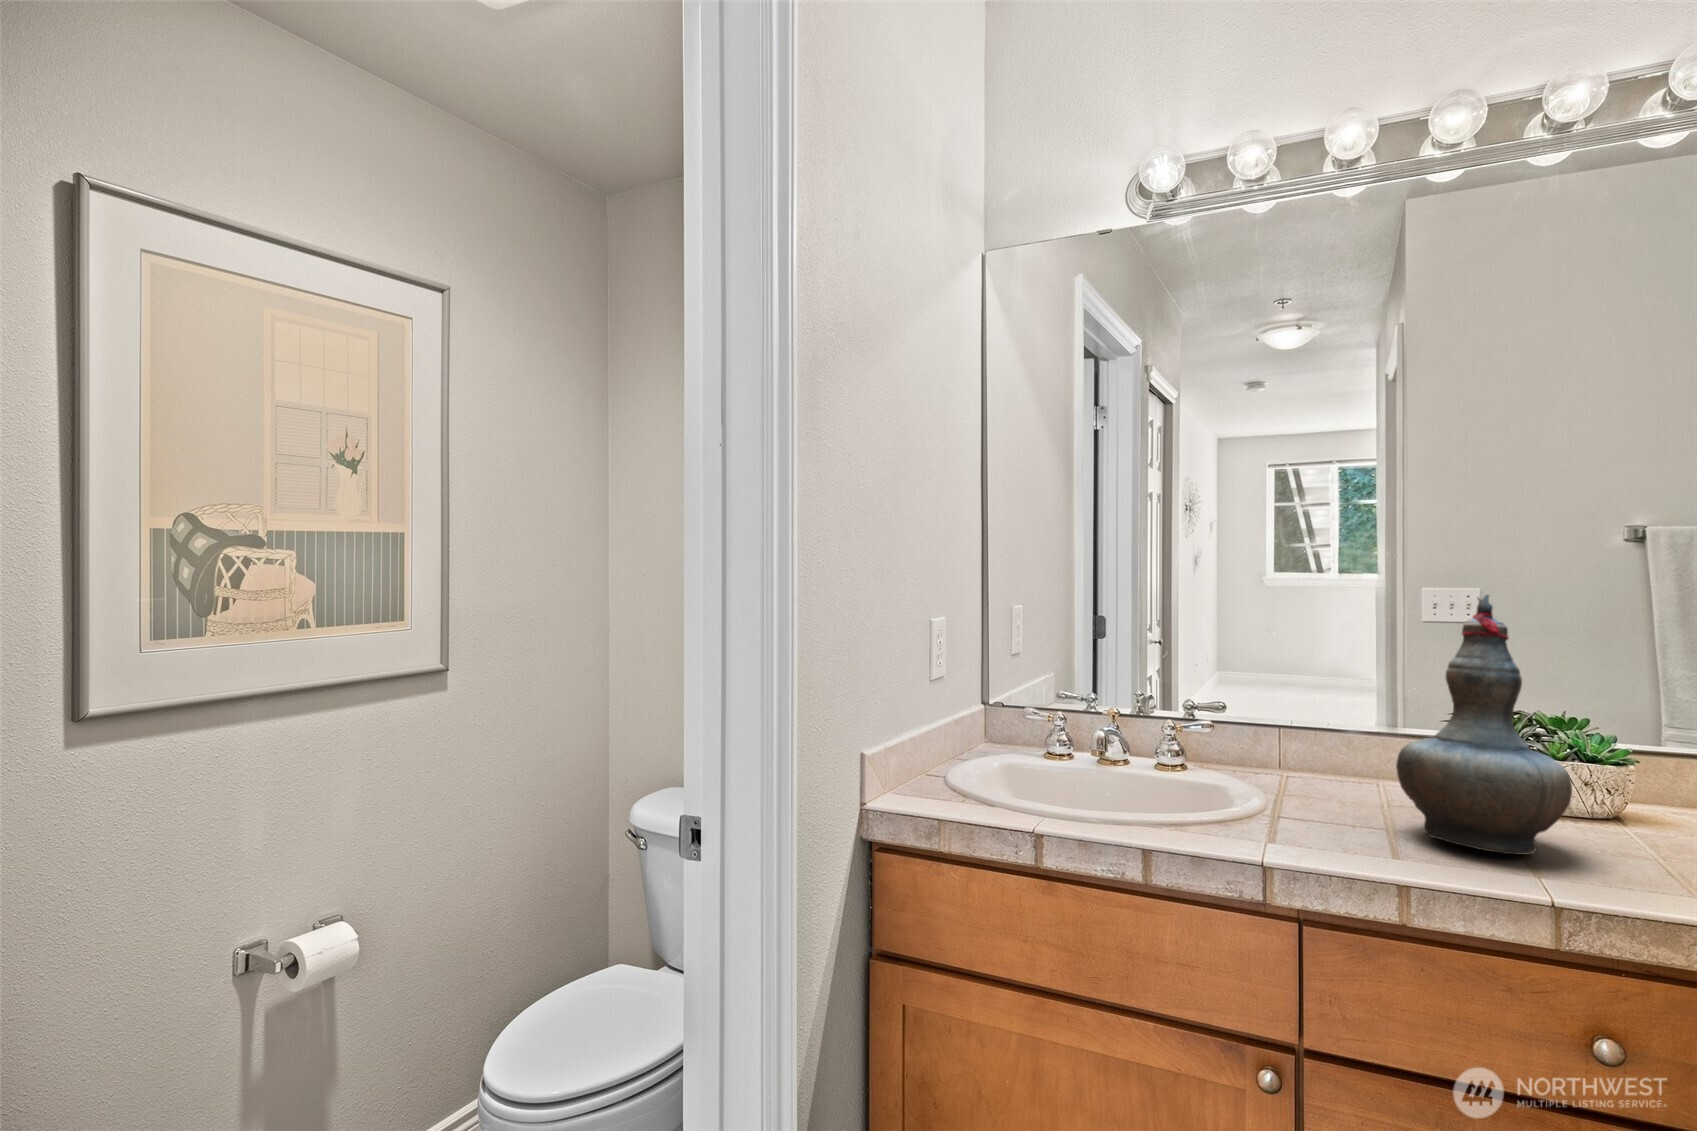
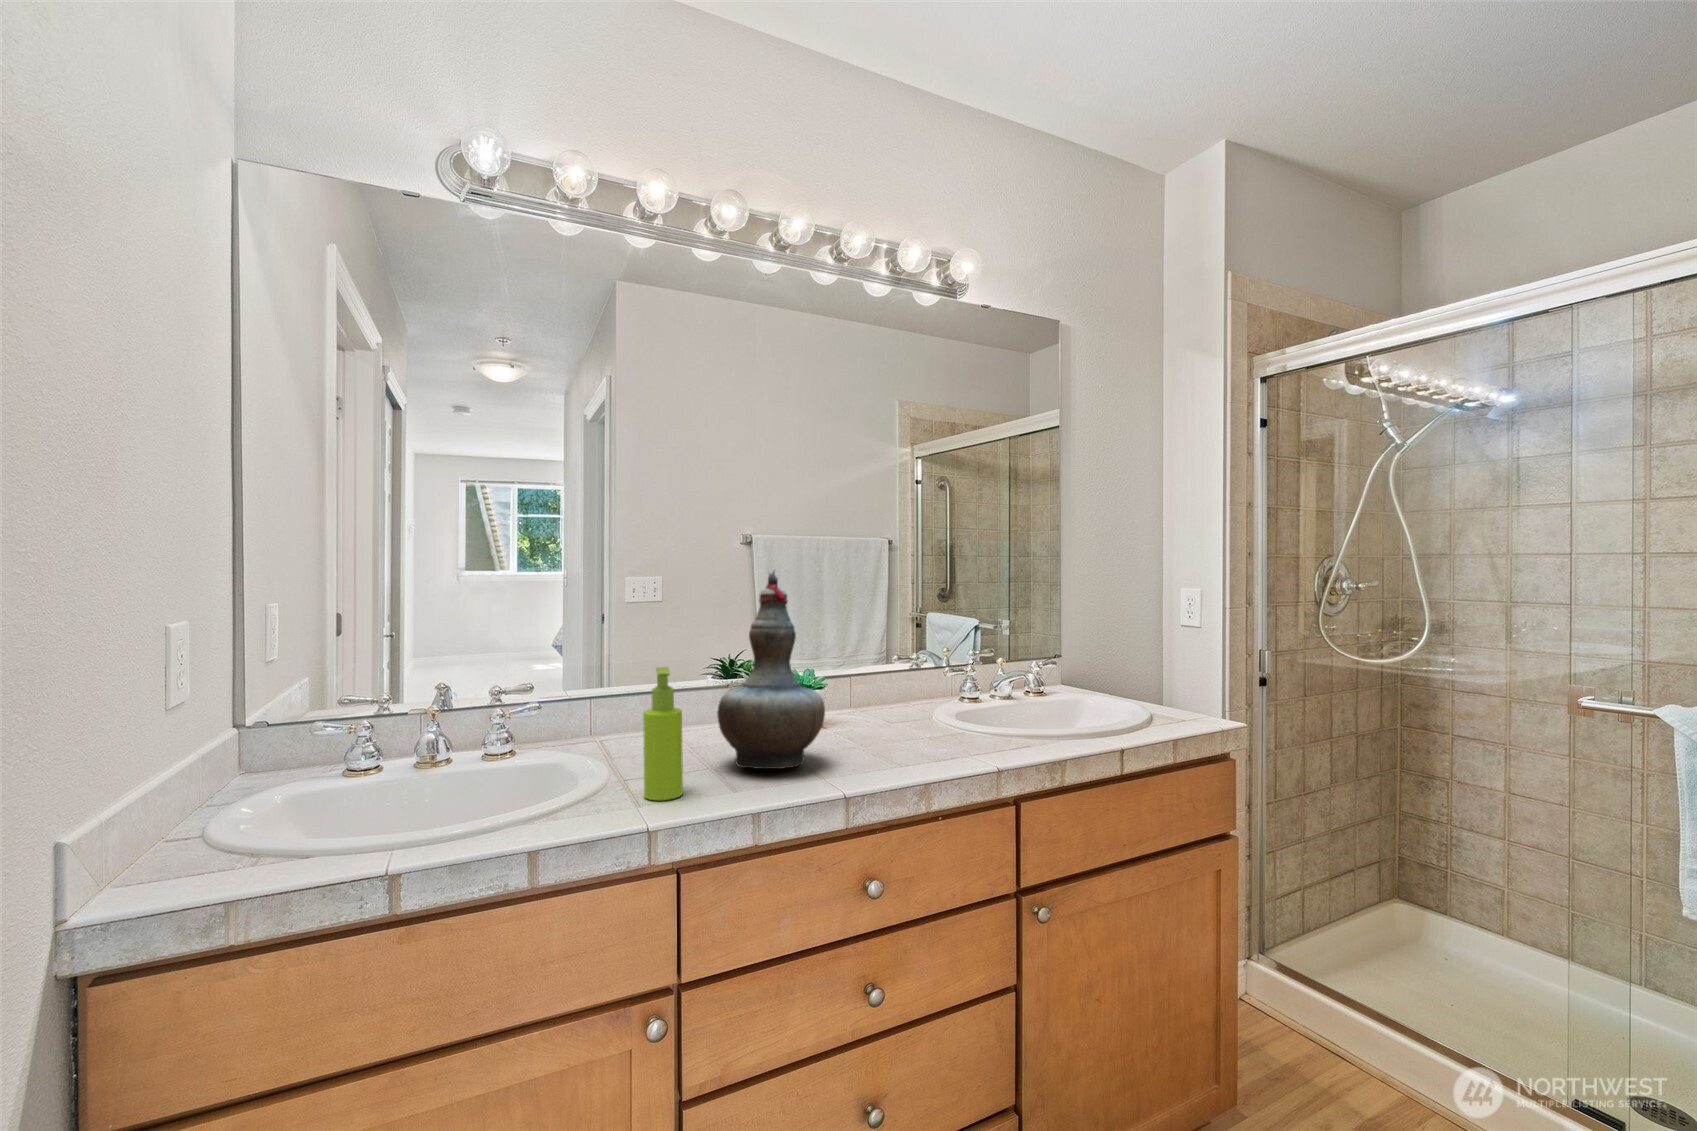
soap dispenser: none [1283,698,1332,845] -> present [643,667,683,800]

